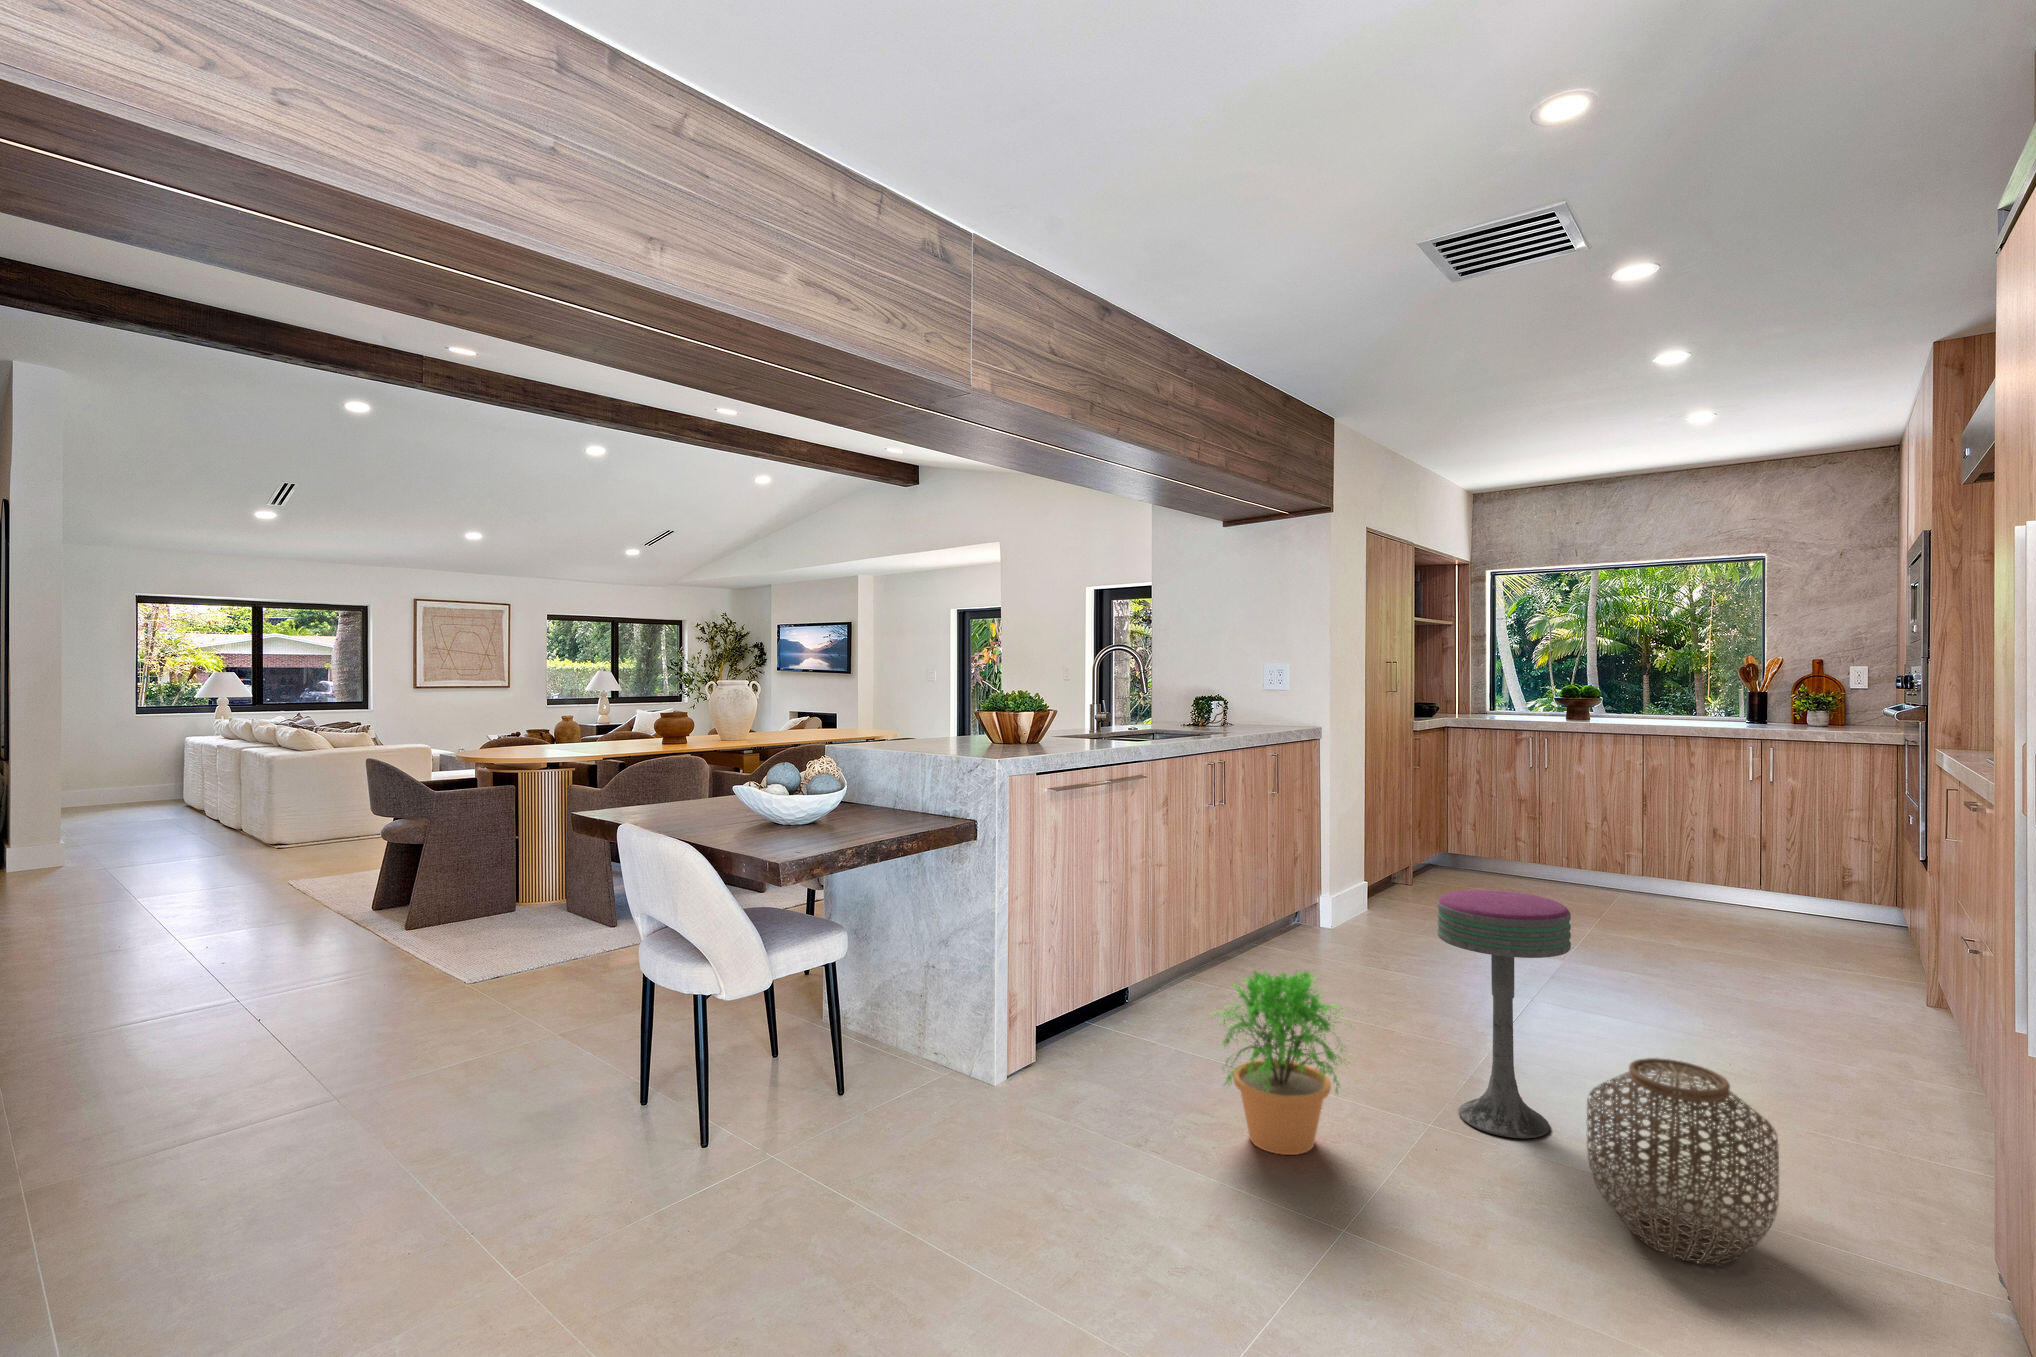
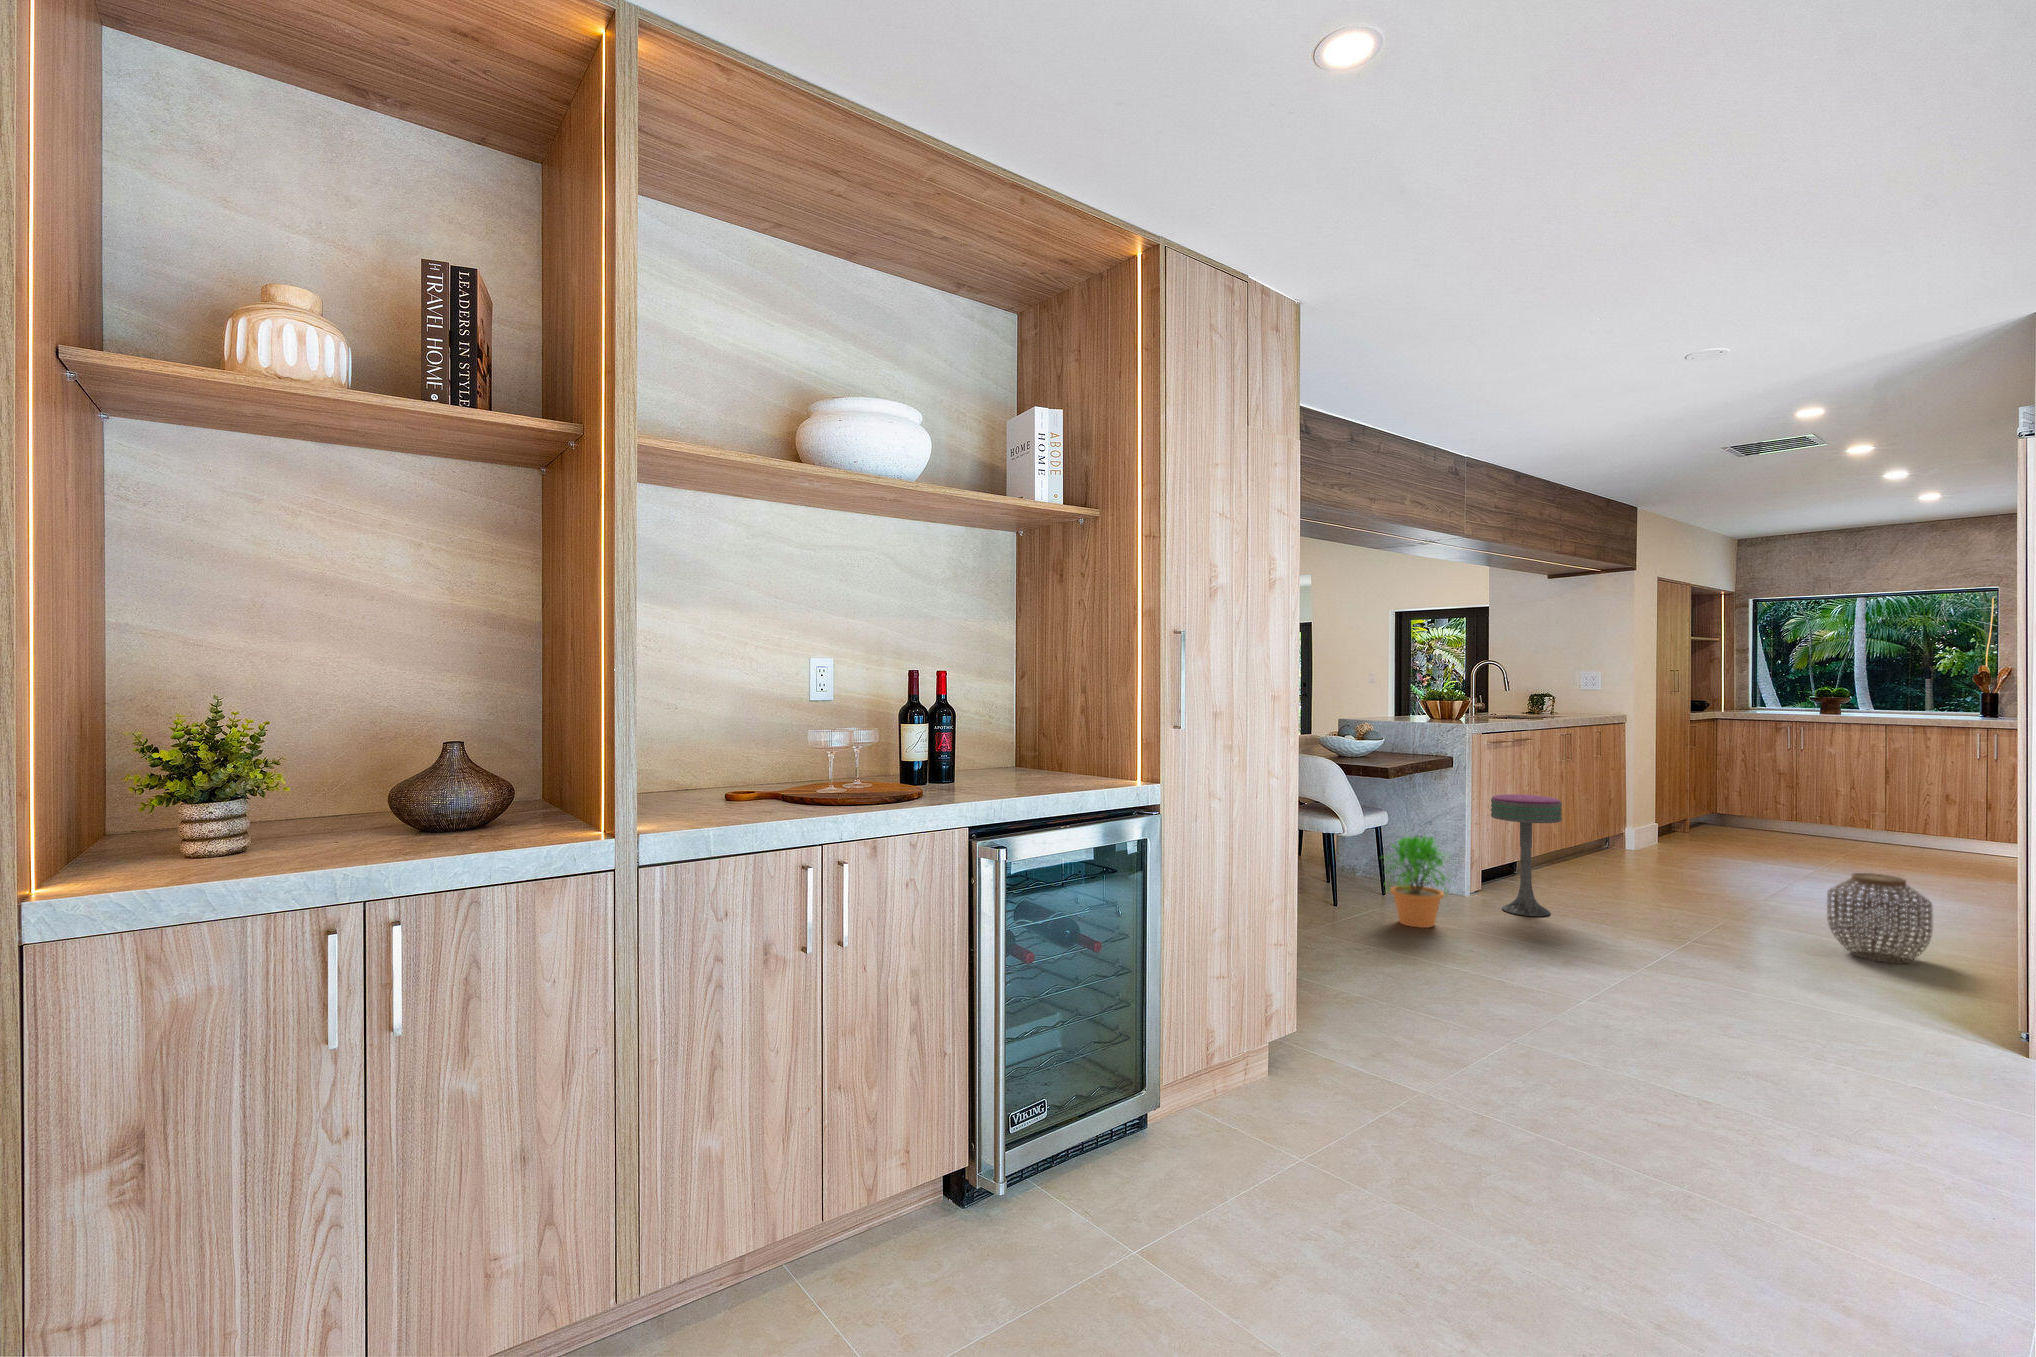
bar stool: present [1437,890,1571,1138] -> present [1491,794,1562,916]
potted plant: present [1211,971,1342,1155] -> present [1384,836,1449,928]

